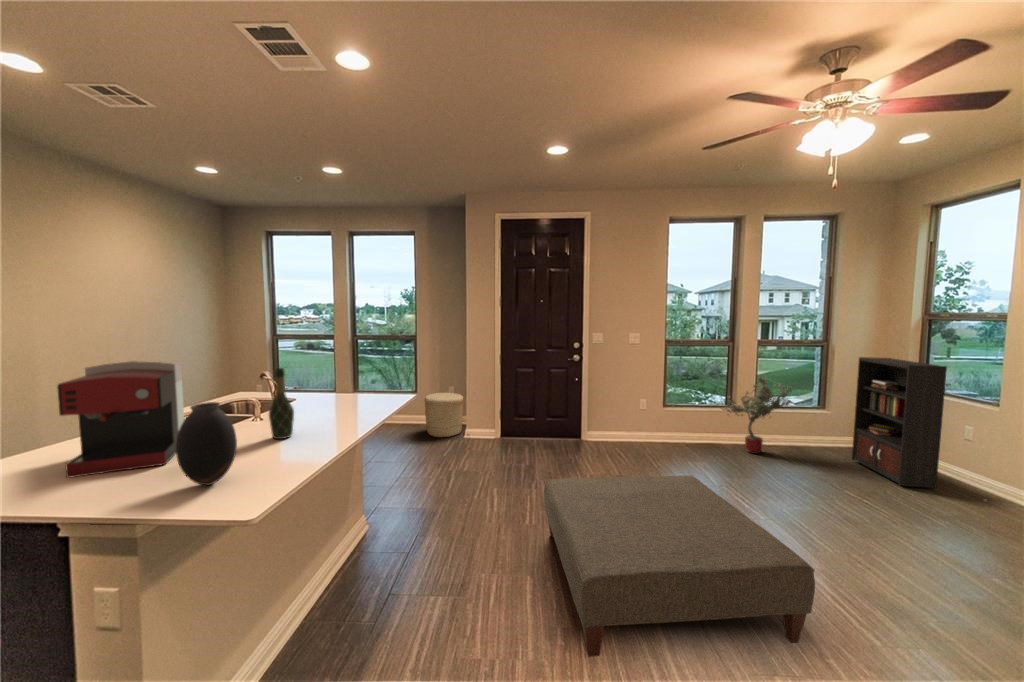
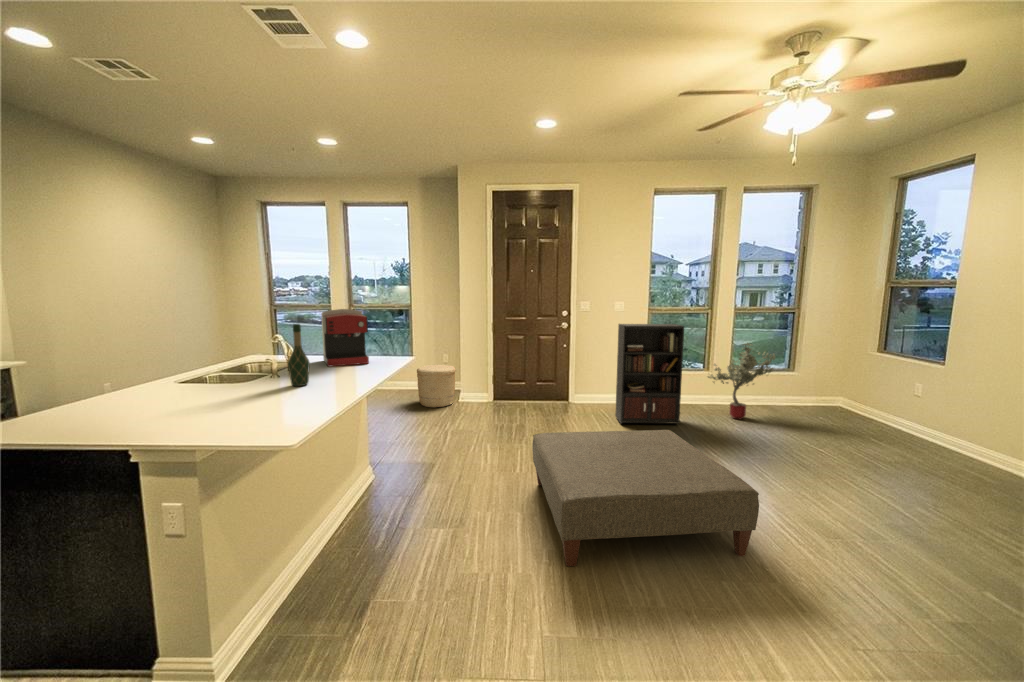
bookcase: present [852,357,987,502] -> present [615,324,684,424]
coffee maker: present [57,361,184,478] -> present [321,309,369,367]
vase: present [176,402,237,485] -> none [228,345,274,412]

